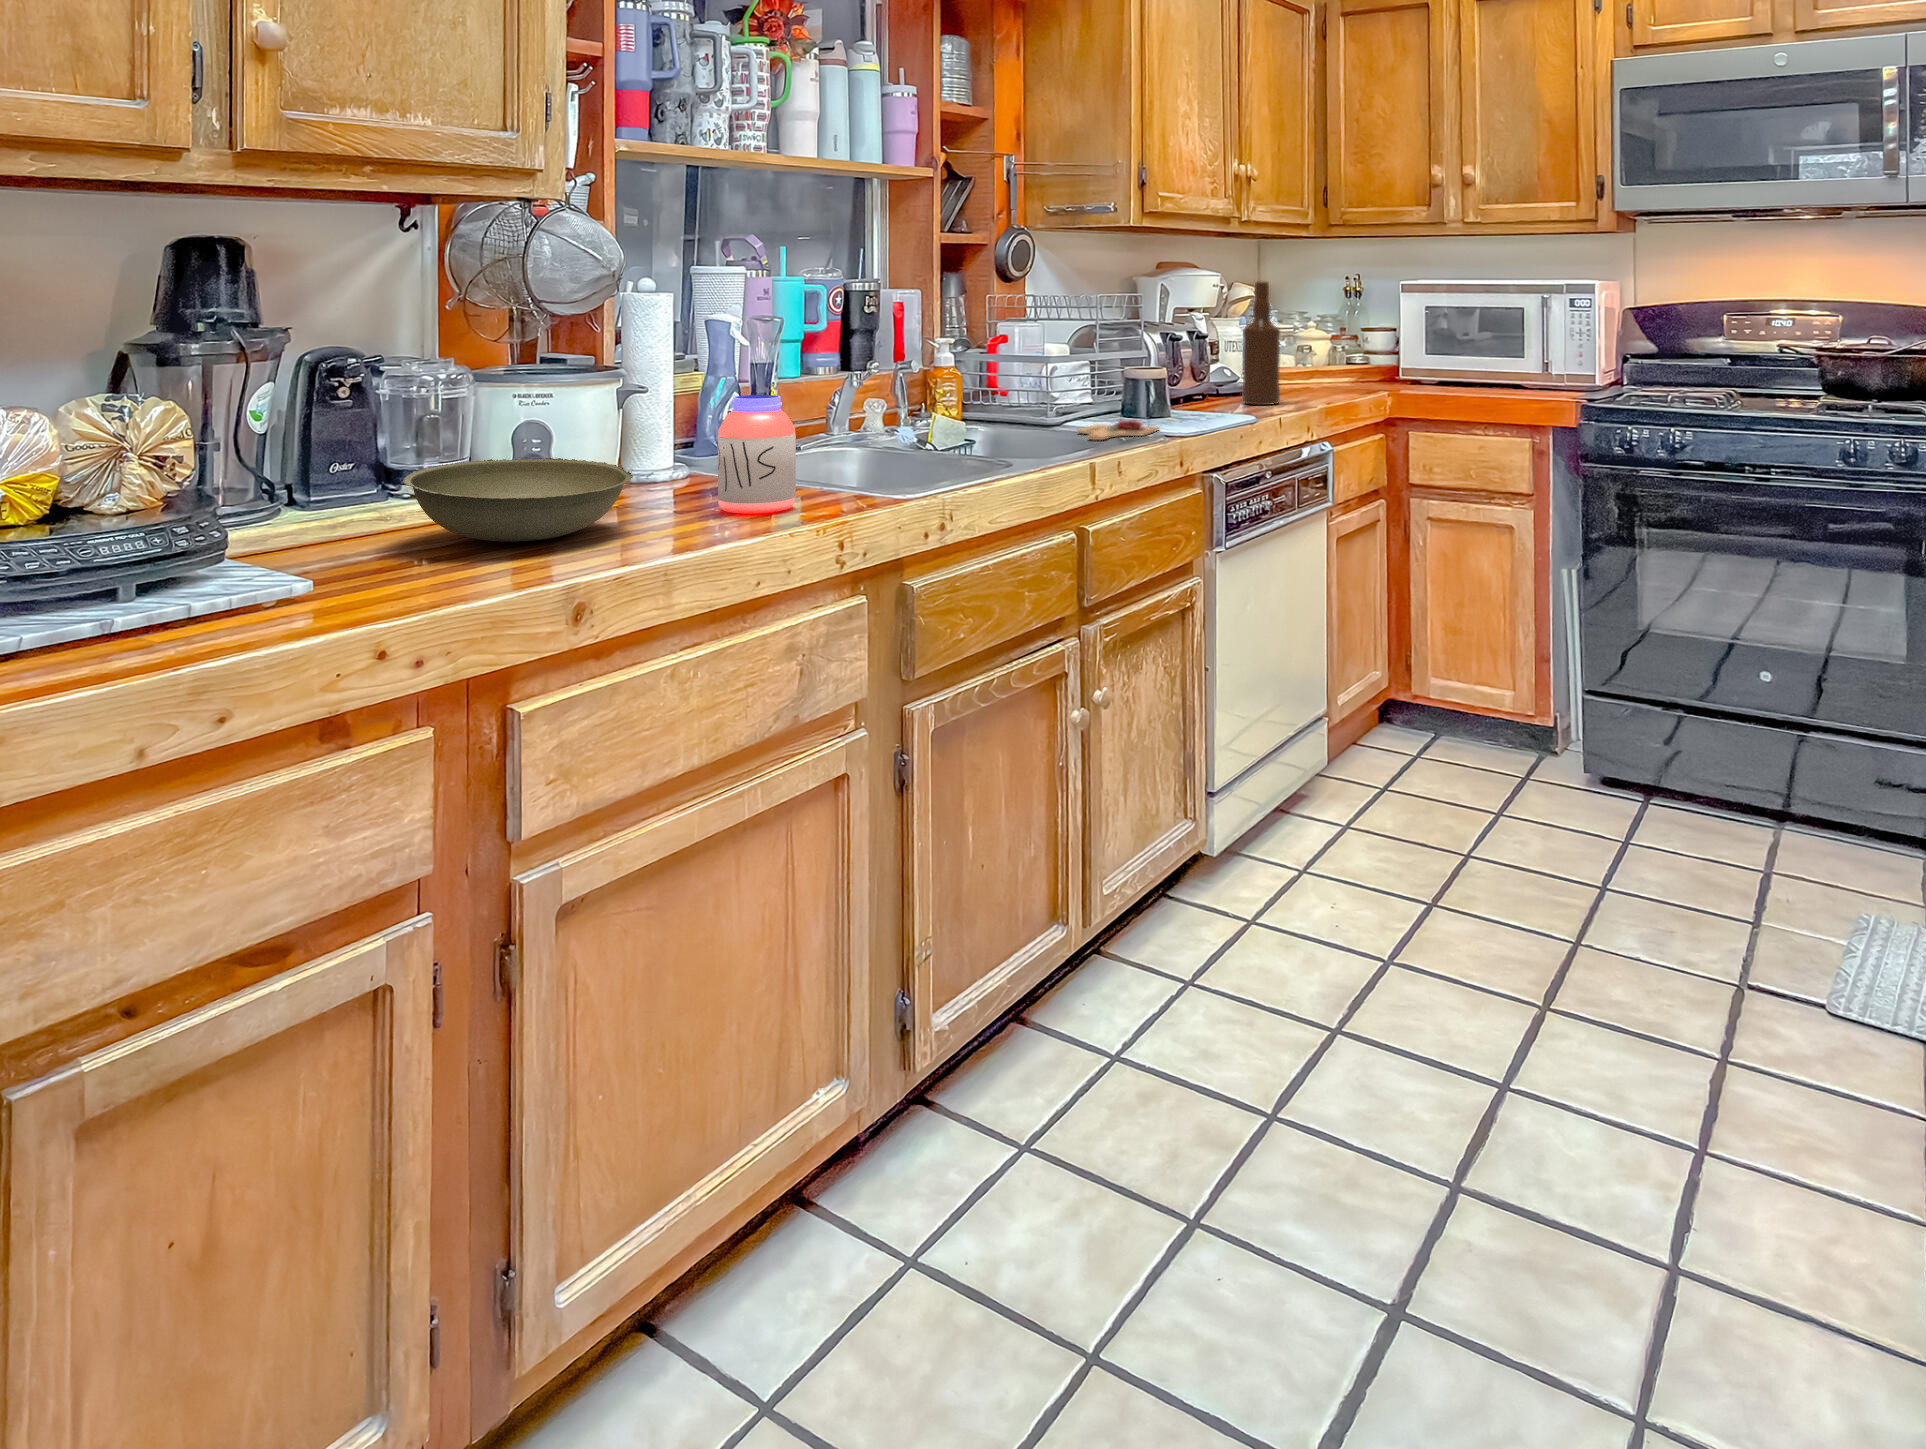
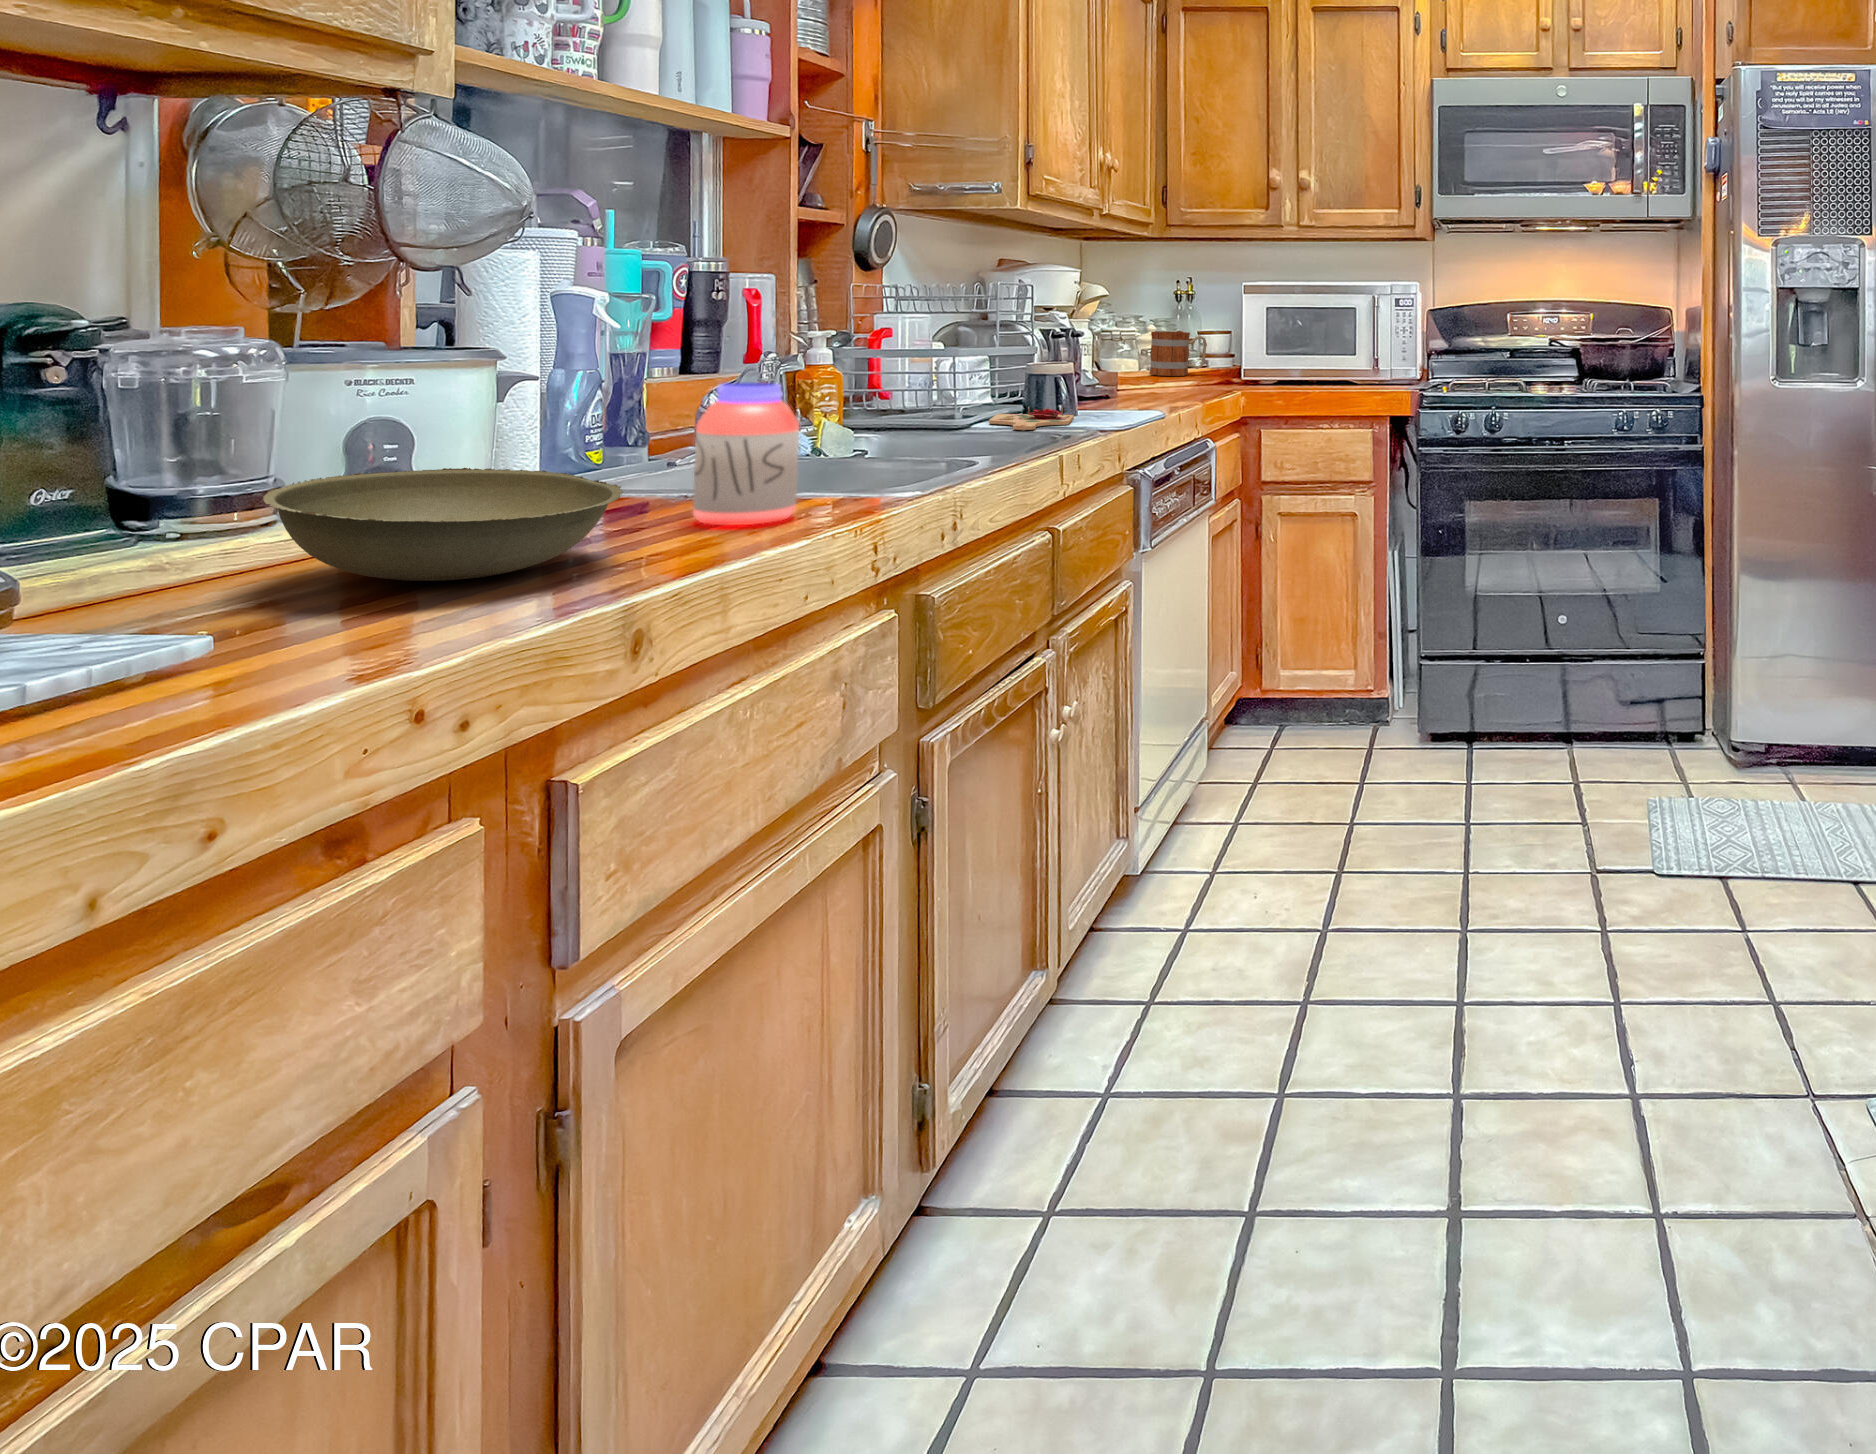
bottle: present [1242,282,1280,405] -> none [1113,267,1154,392]
mug: none [1306,344,1363,389] -> present [1149,331,1207,376]

